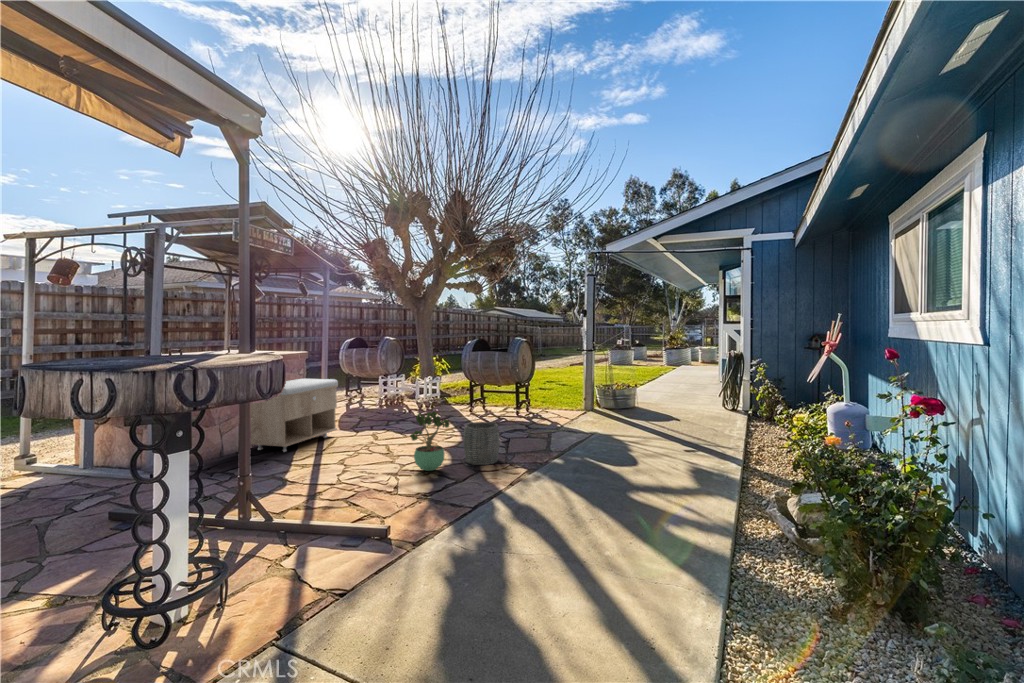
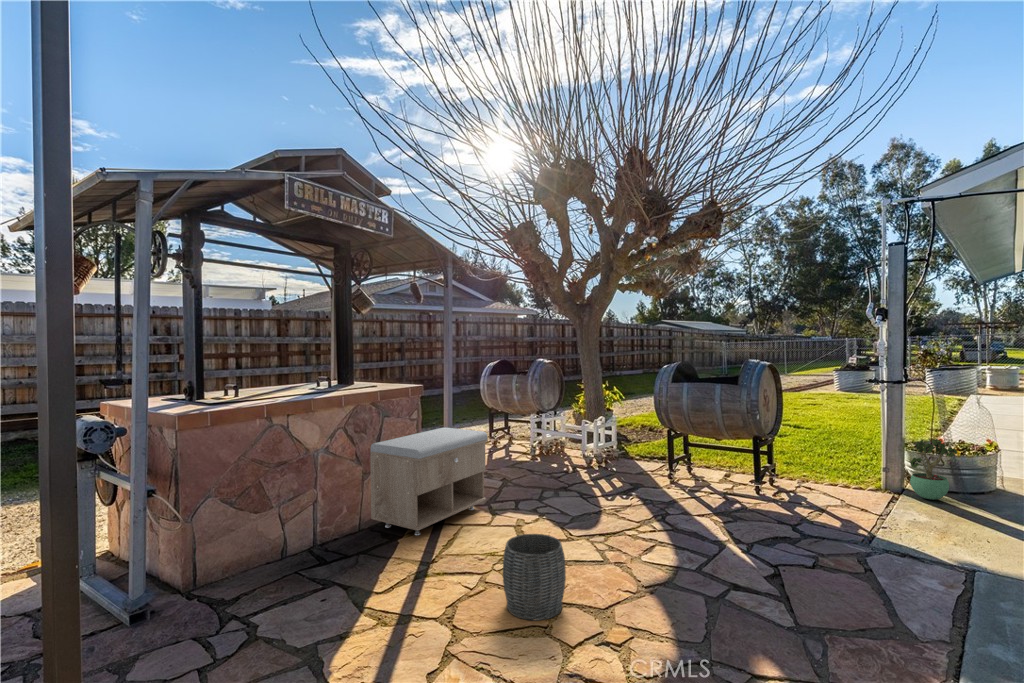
potted plant: present [410,411,449,471] -> present [910,439,957,500]
woven basket: present [463,422,500,465] -> present [503,534,566,620]

